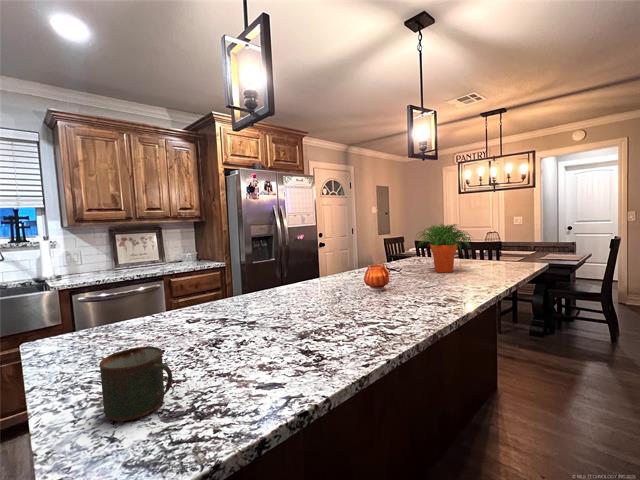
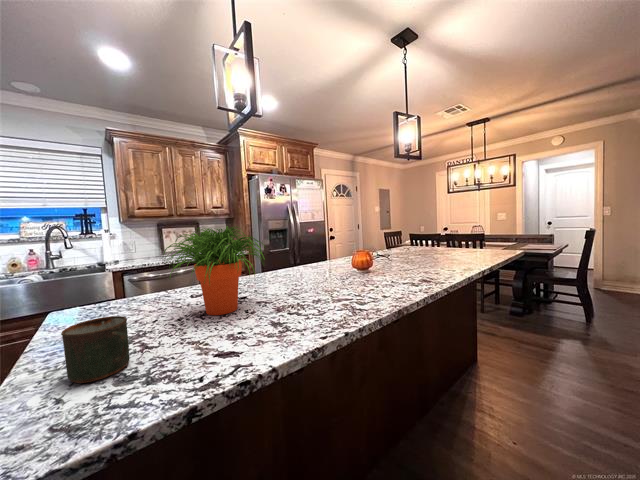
potted plant: present [419,224,469,273] -> present [163,226,264,315]

